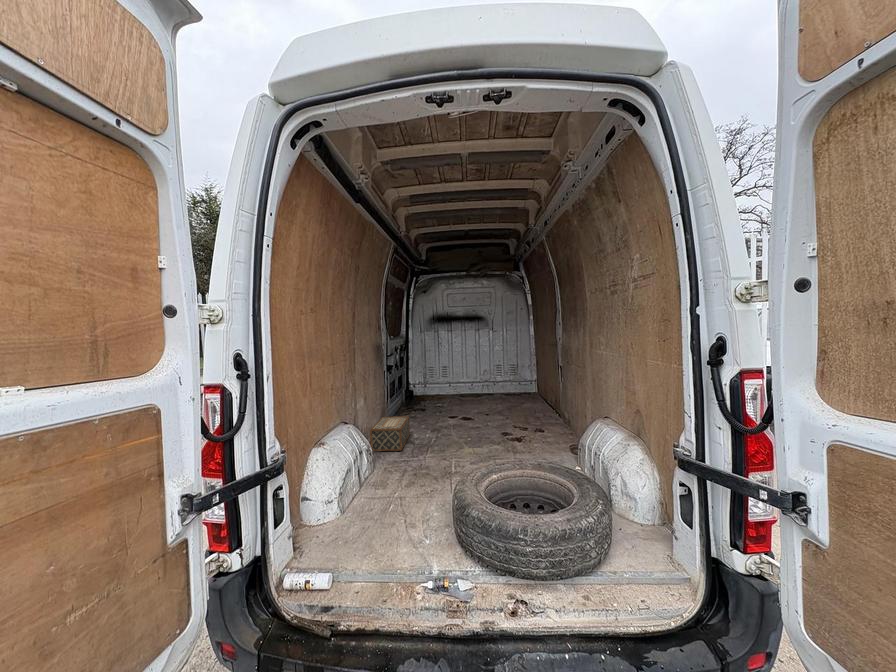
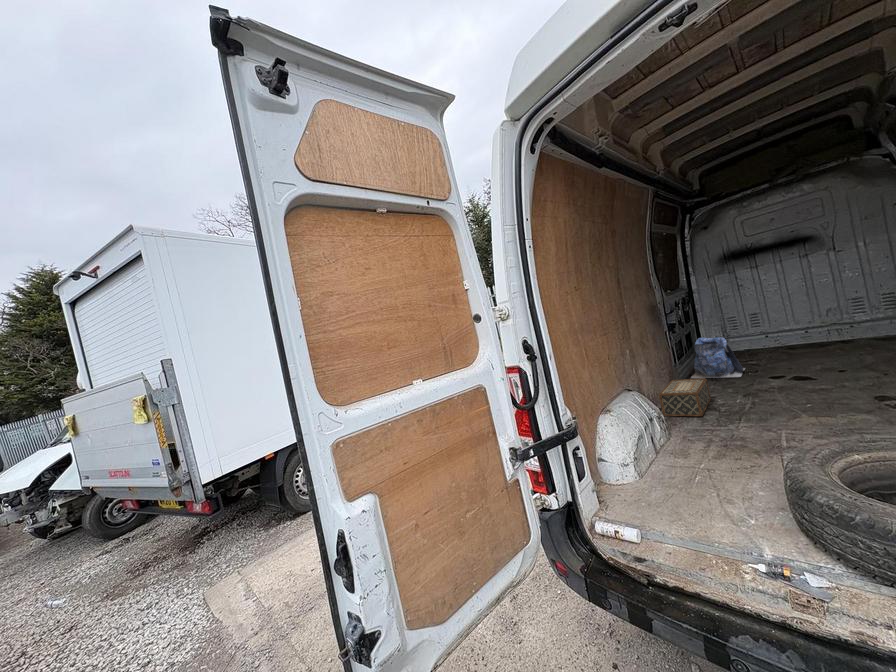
backpack: none [396,381,436,417] -> present [691,337,745,378]

